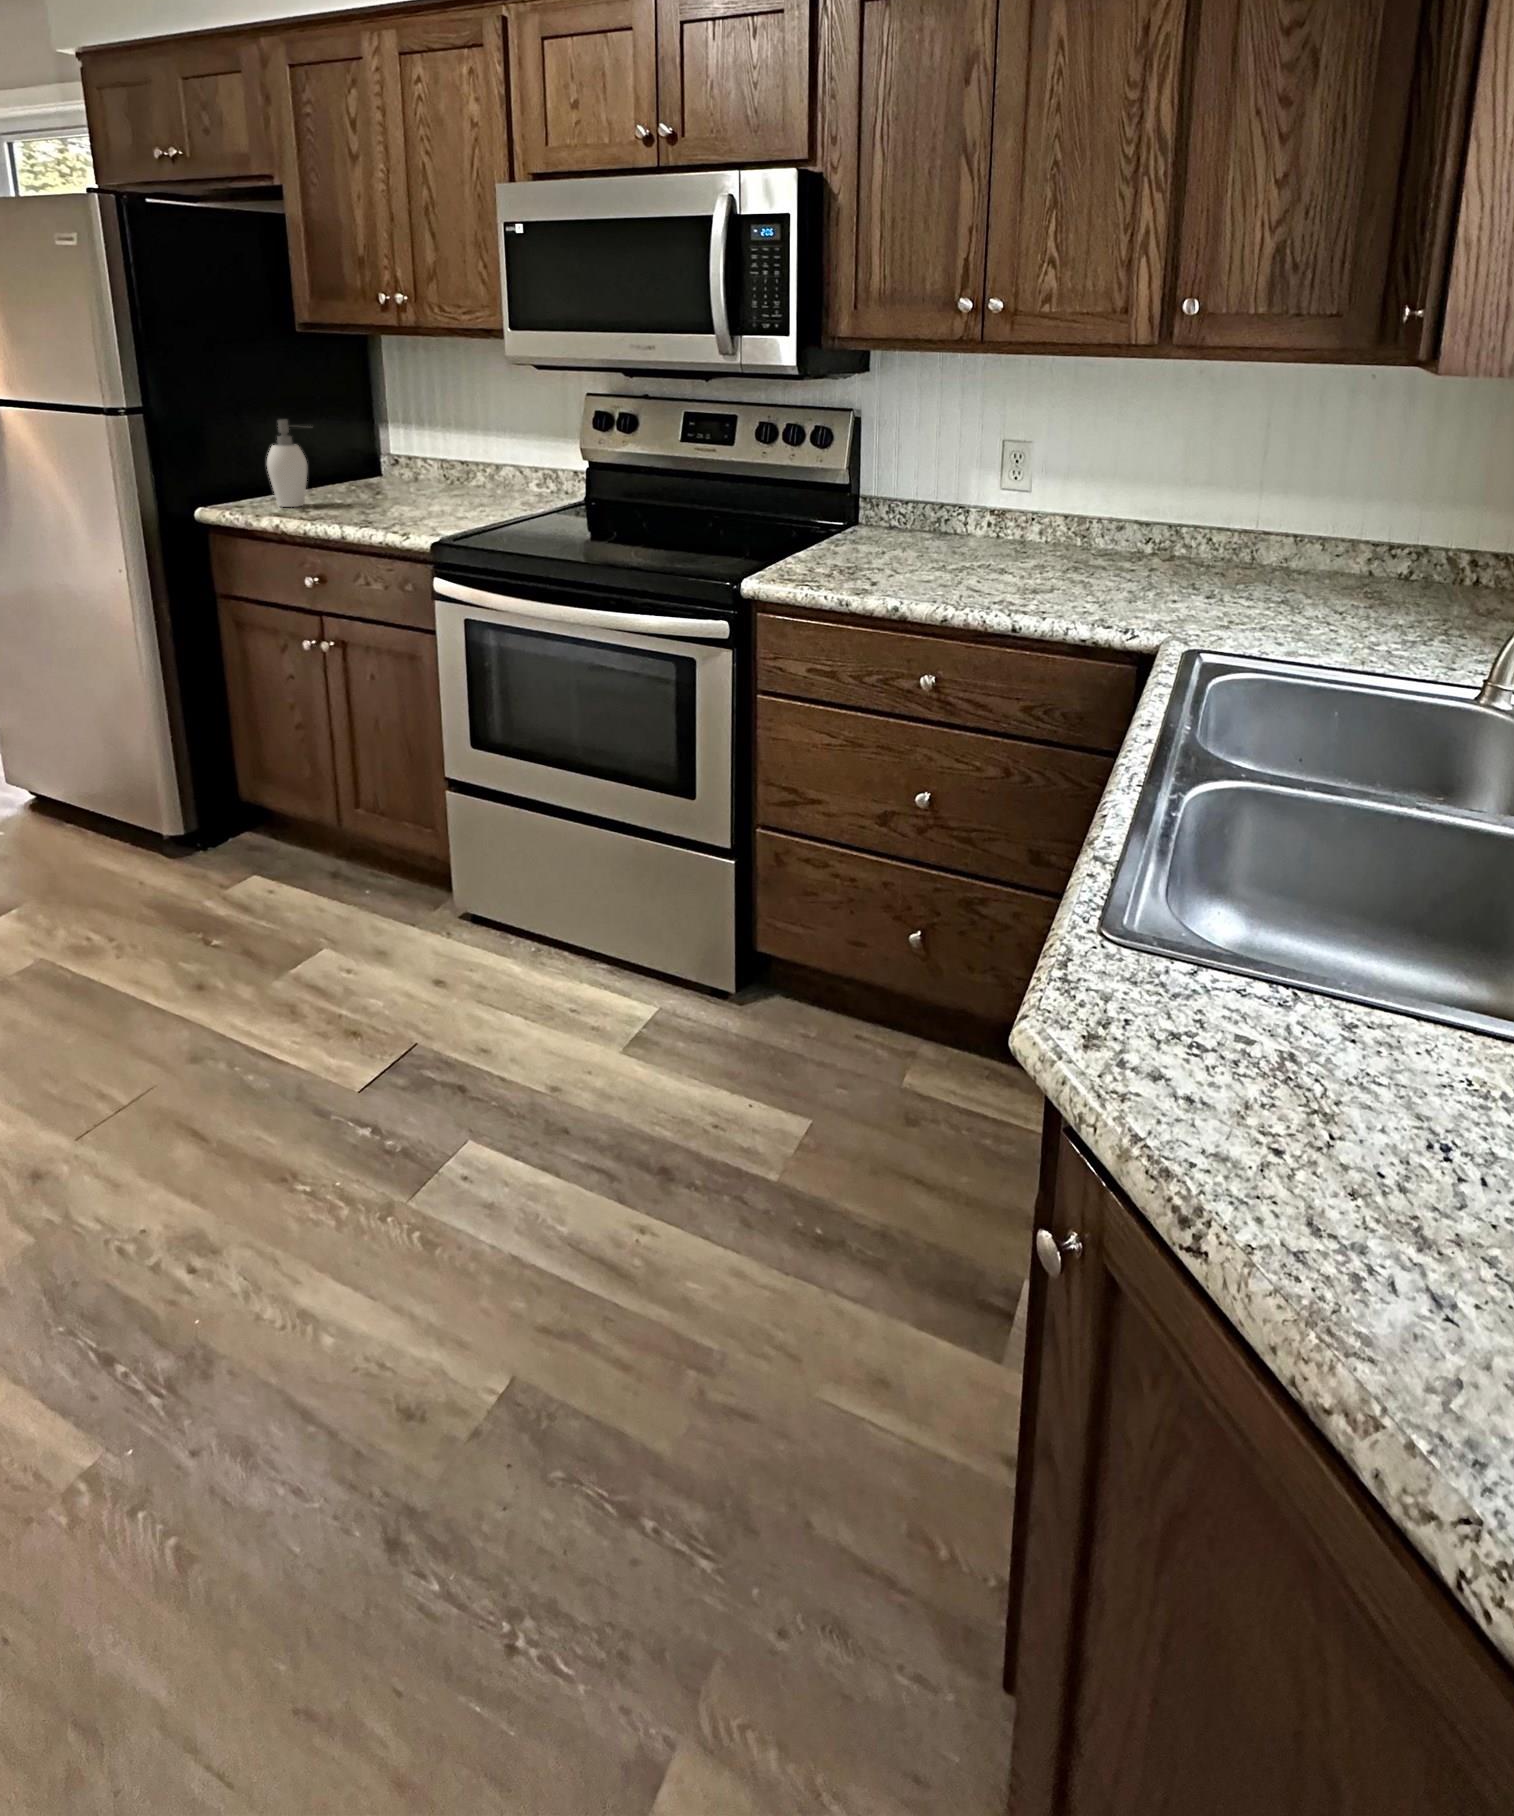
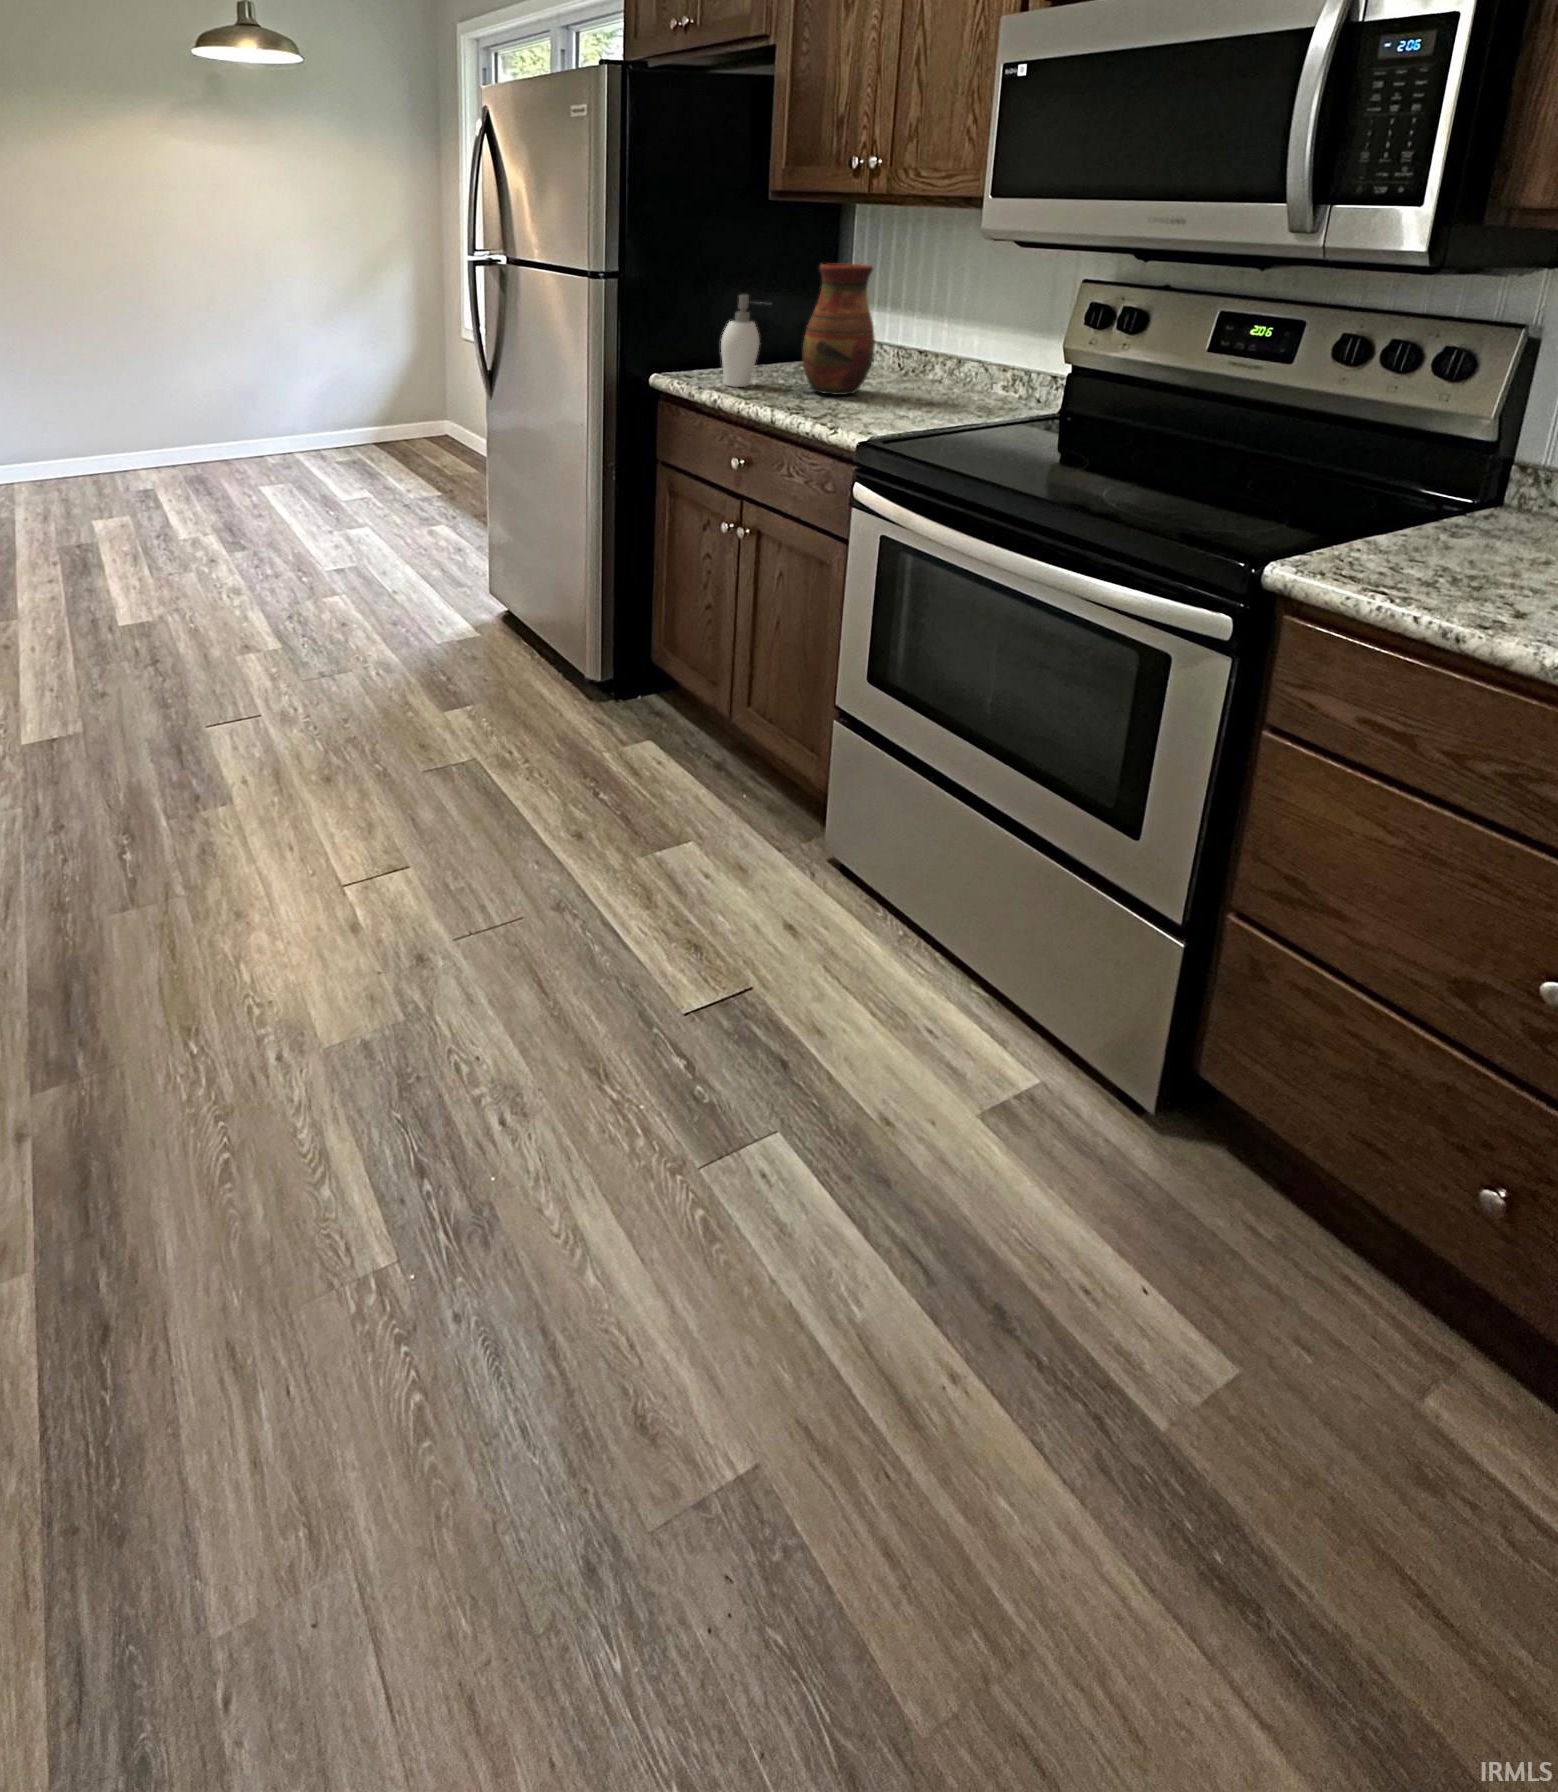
vase: none [352,388,421,506] -> present [803,264,875,395]

